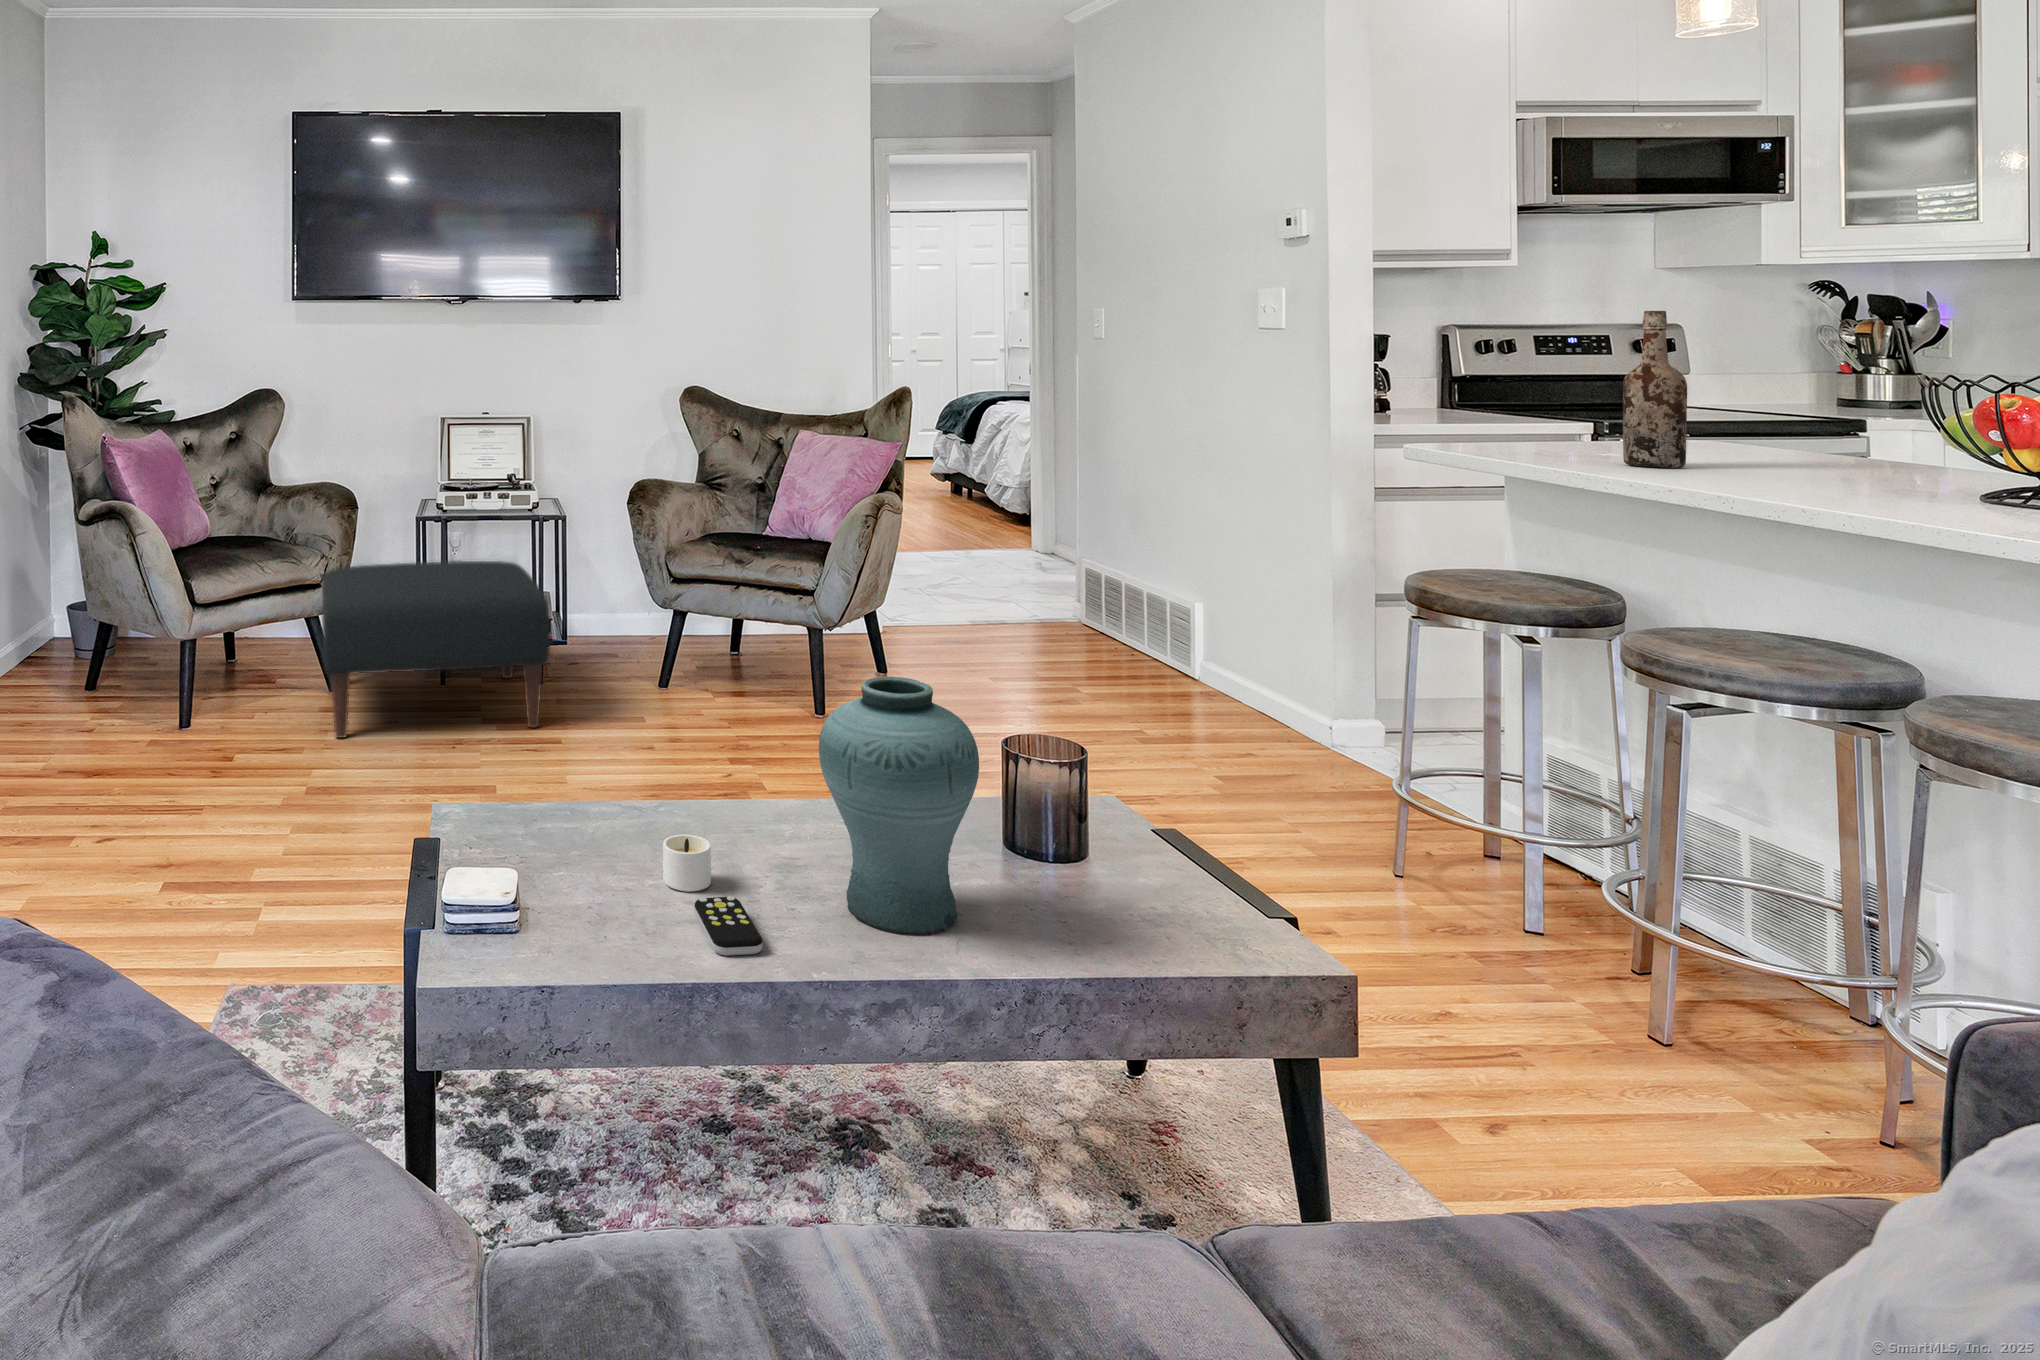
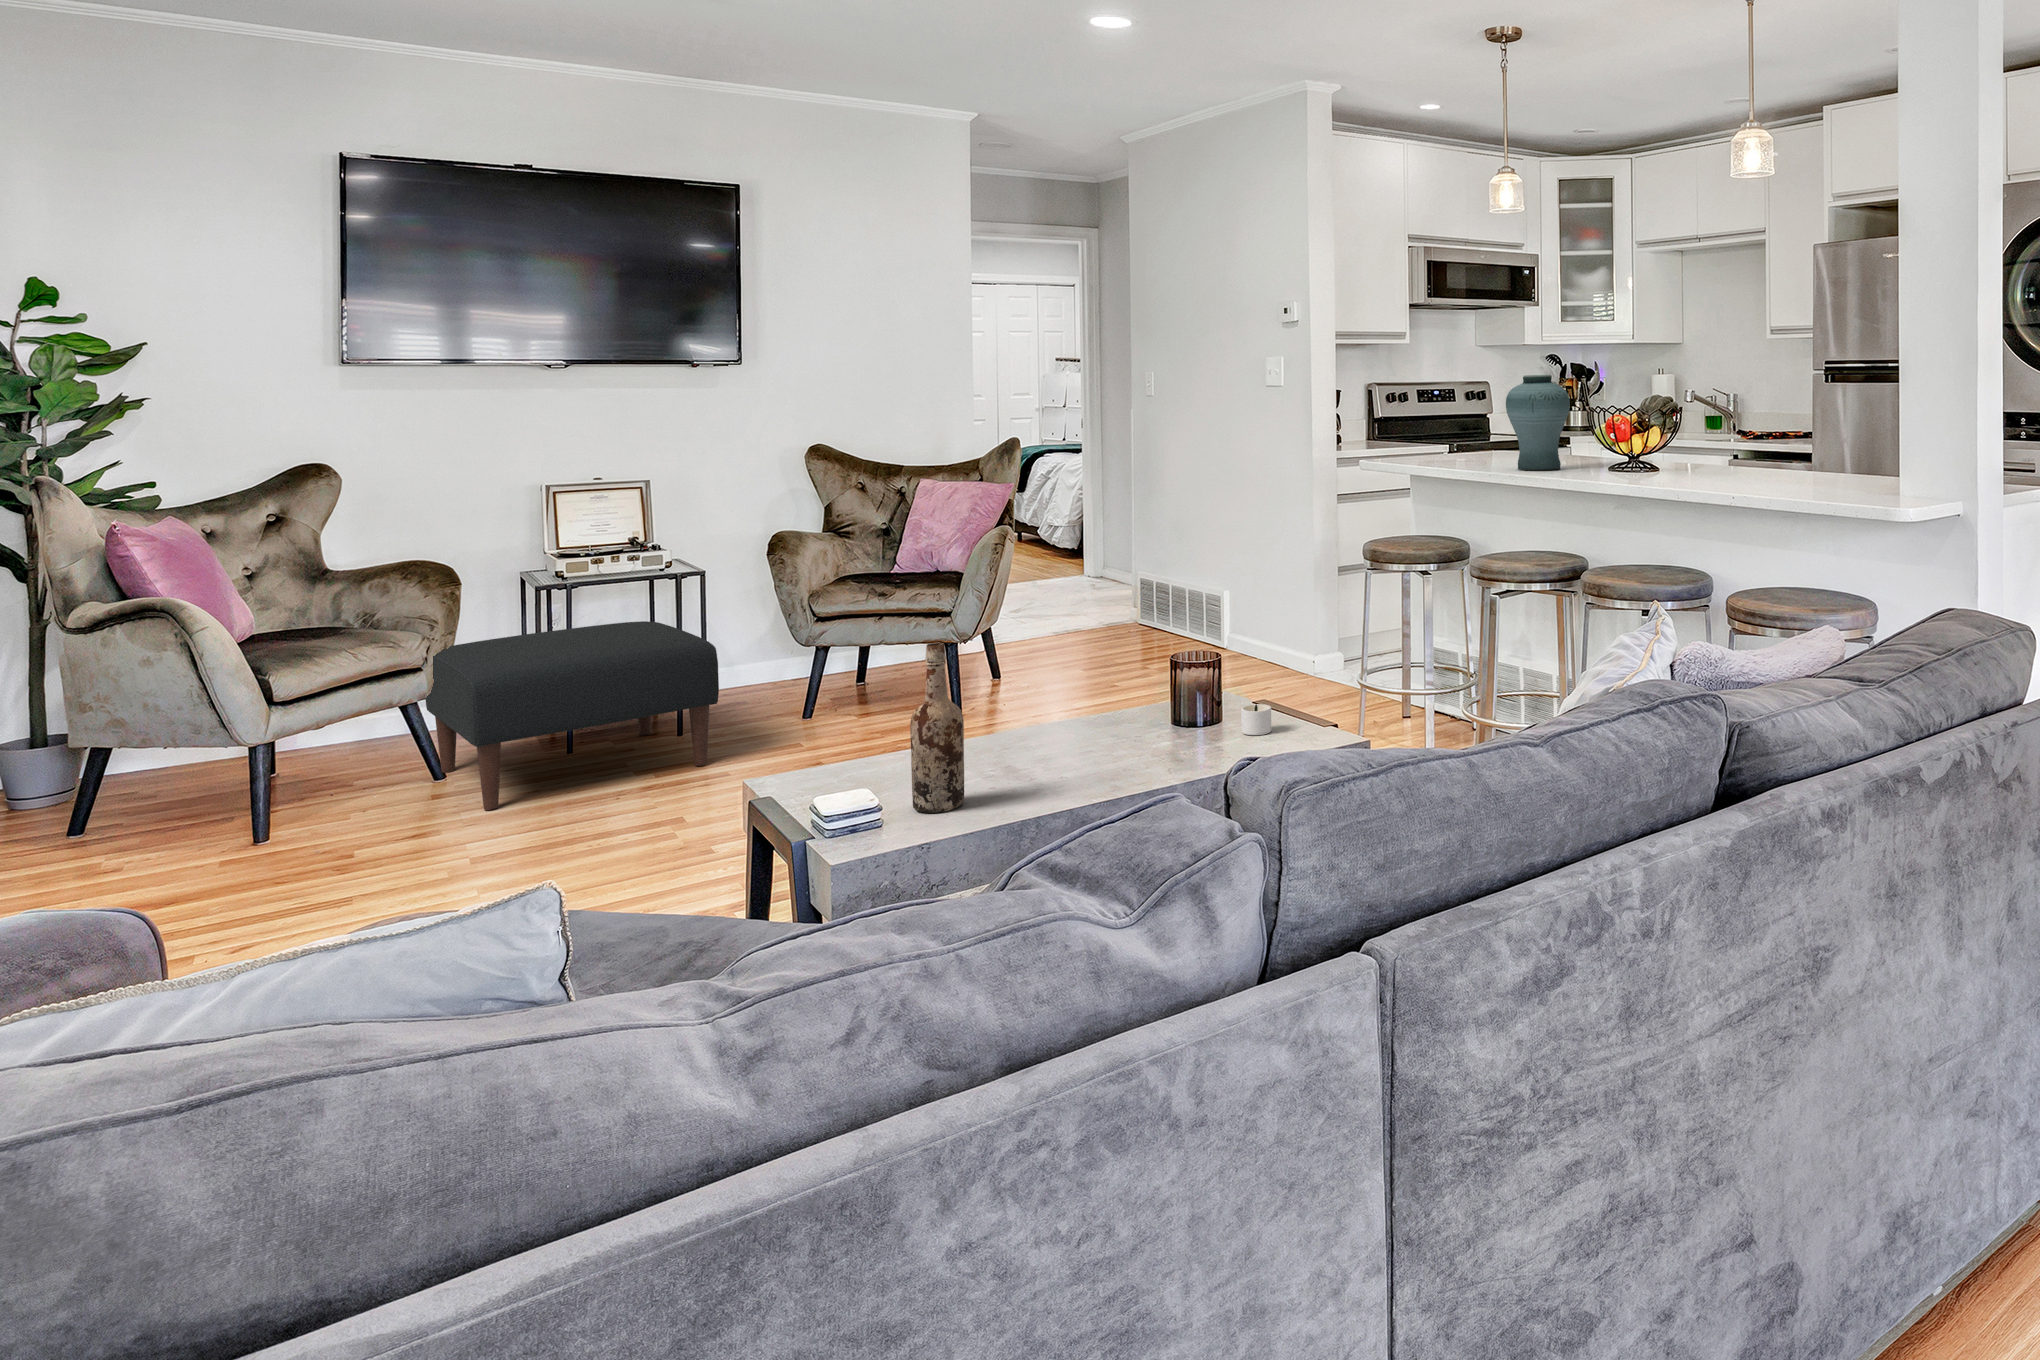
wine bottle: present [1623,311,1687,468] -> present [910,643,964,813]
vase: present [819,677,979,935] -> present [1506,375,1570,471]
candle: present [663,835,711,891] -> present [1241,704,1271,735]
remote control: present [694,896,763,956] -> none [1008,768,1063,796]

